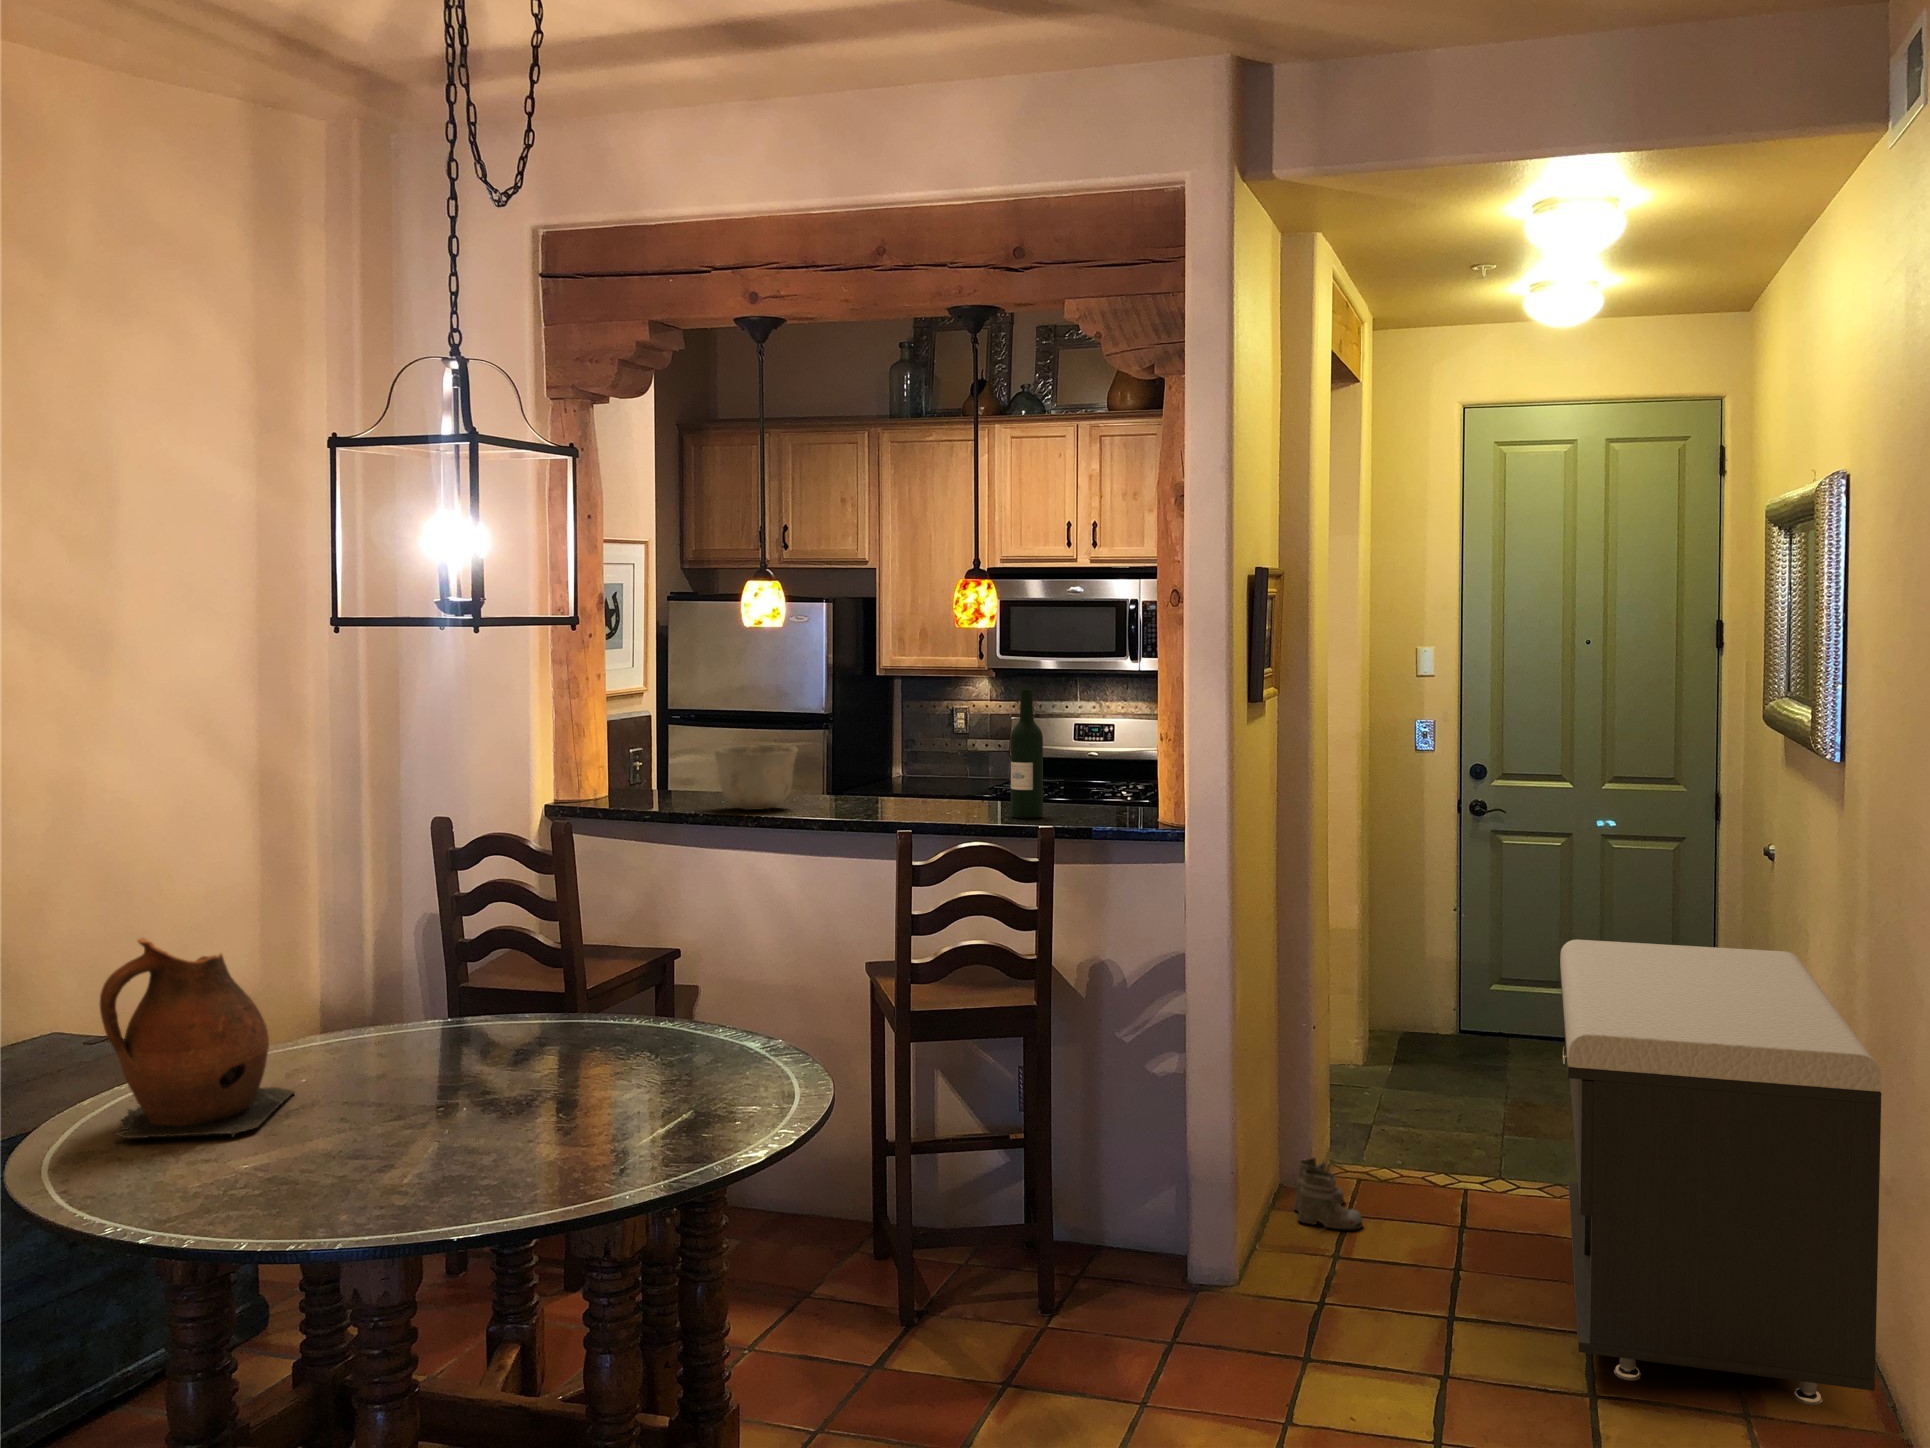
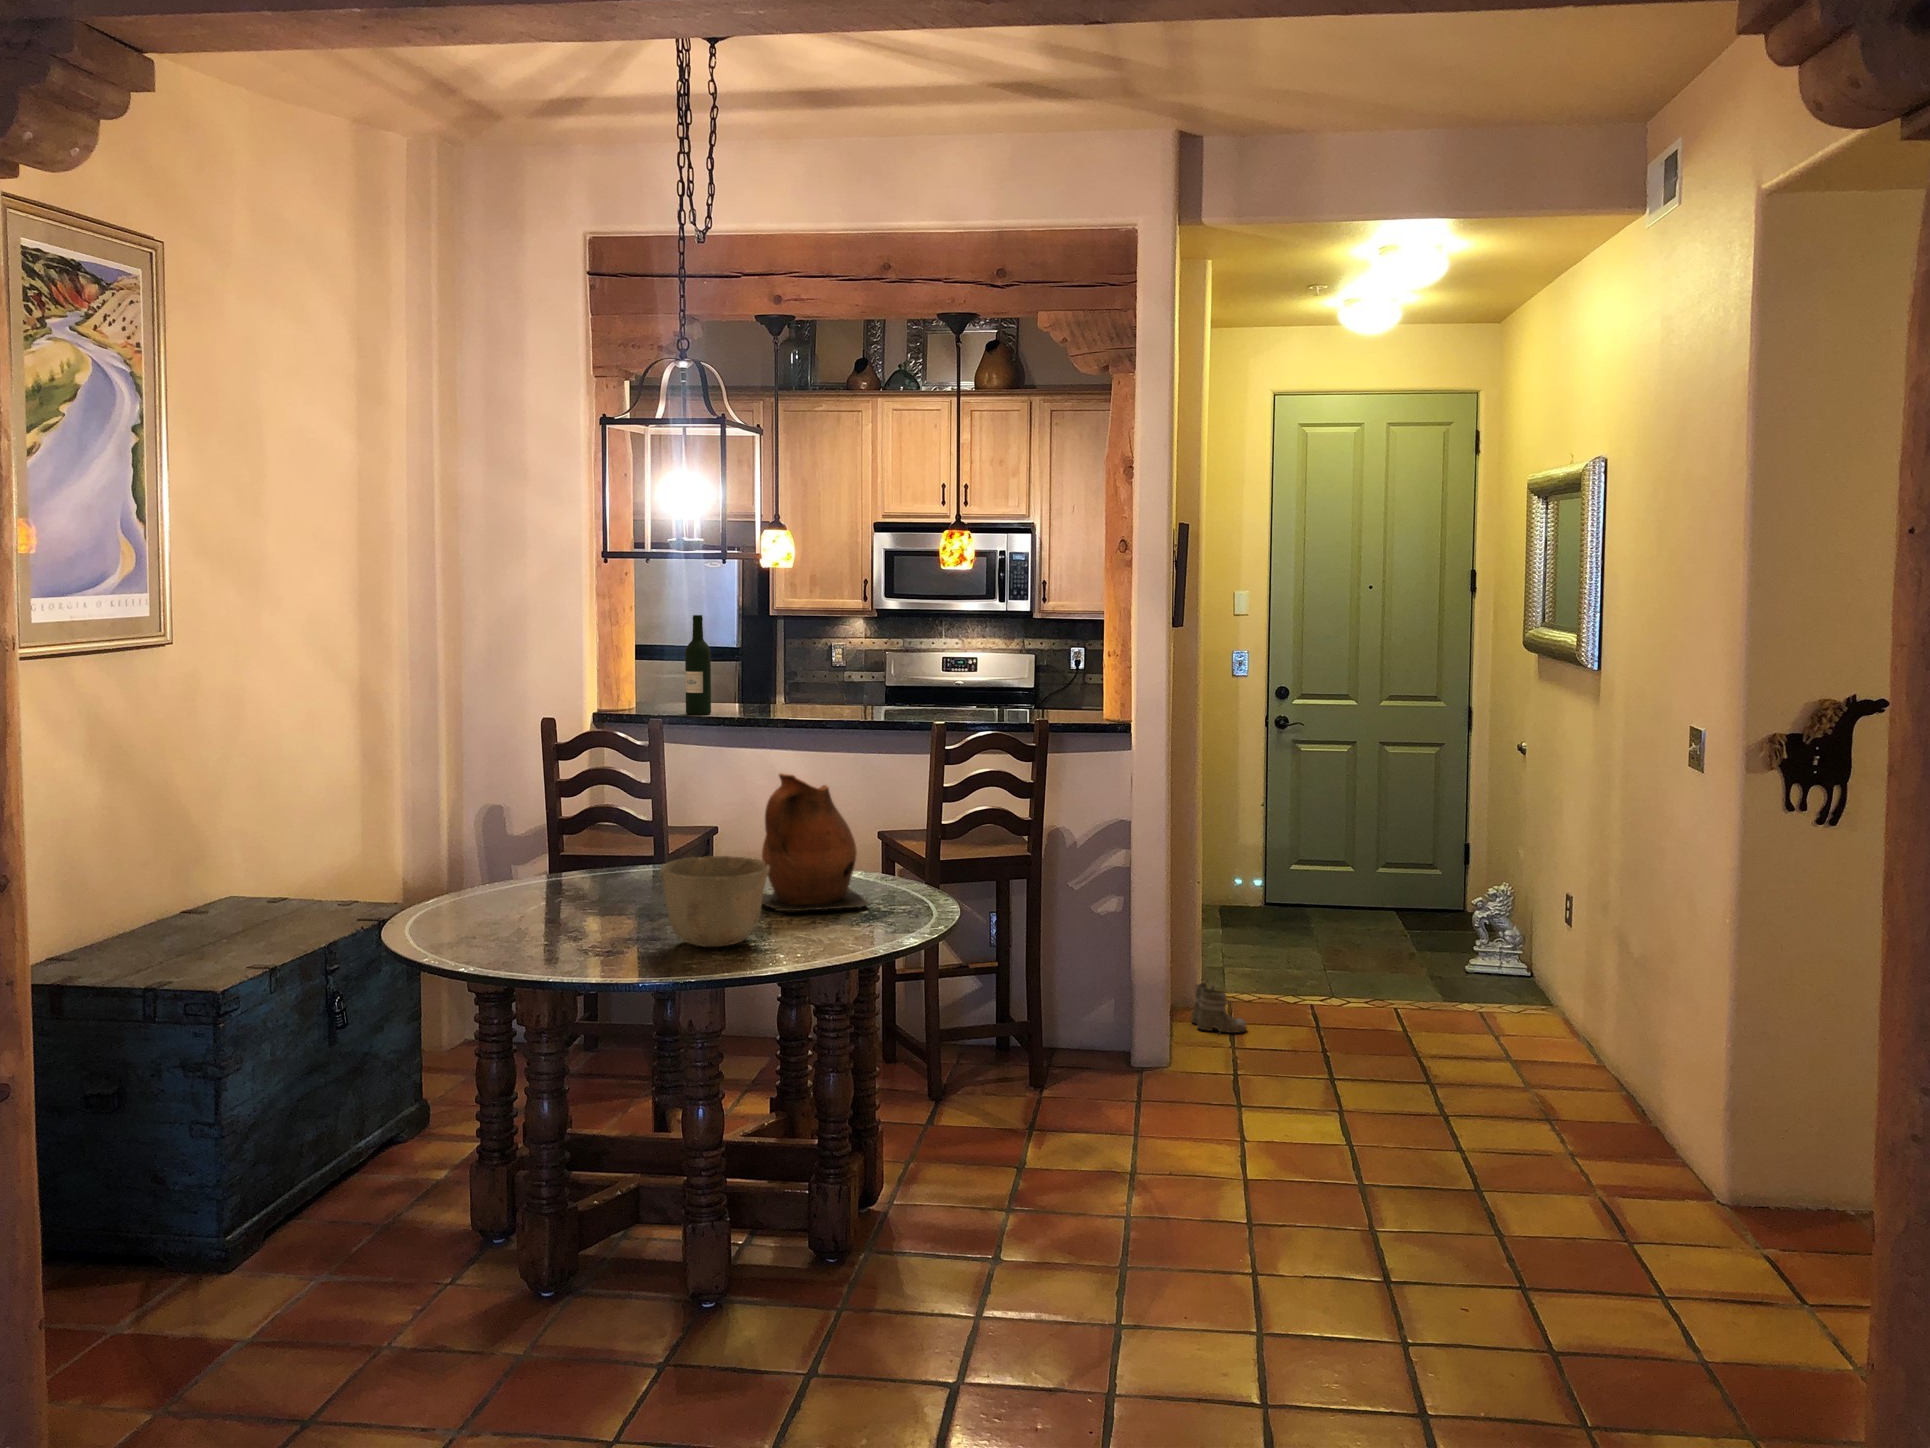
wine bottle: present [1011,689,1043,818] -> present [685,615,711,715]
ceramic bowl: present [715,745,797,810] -> present [660,856,770,947]
ceramic pitcher: present [100,938,295,1138] -> present [762,774,869,911]
storage bench: present [1560,940,1881,1405] -> none [1389,808,1642,1113]

